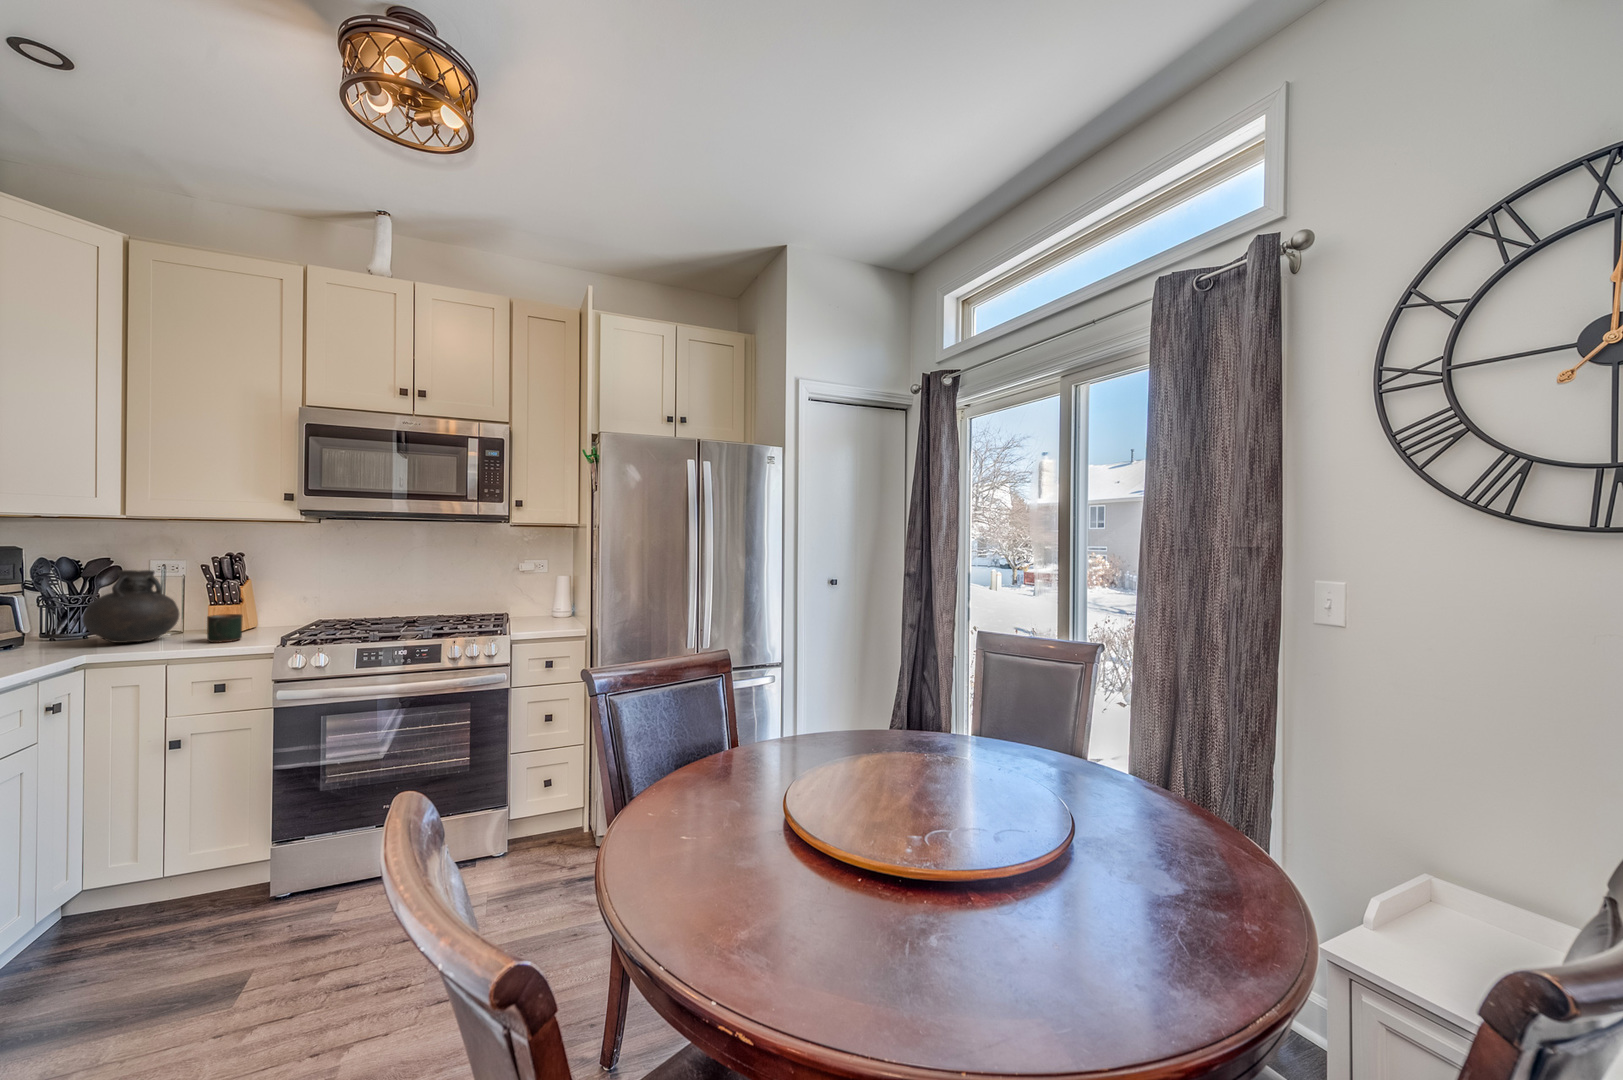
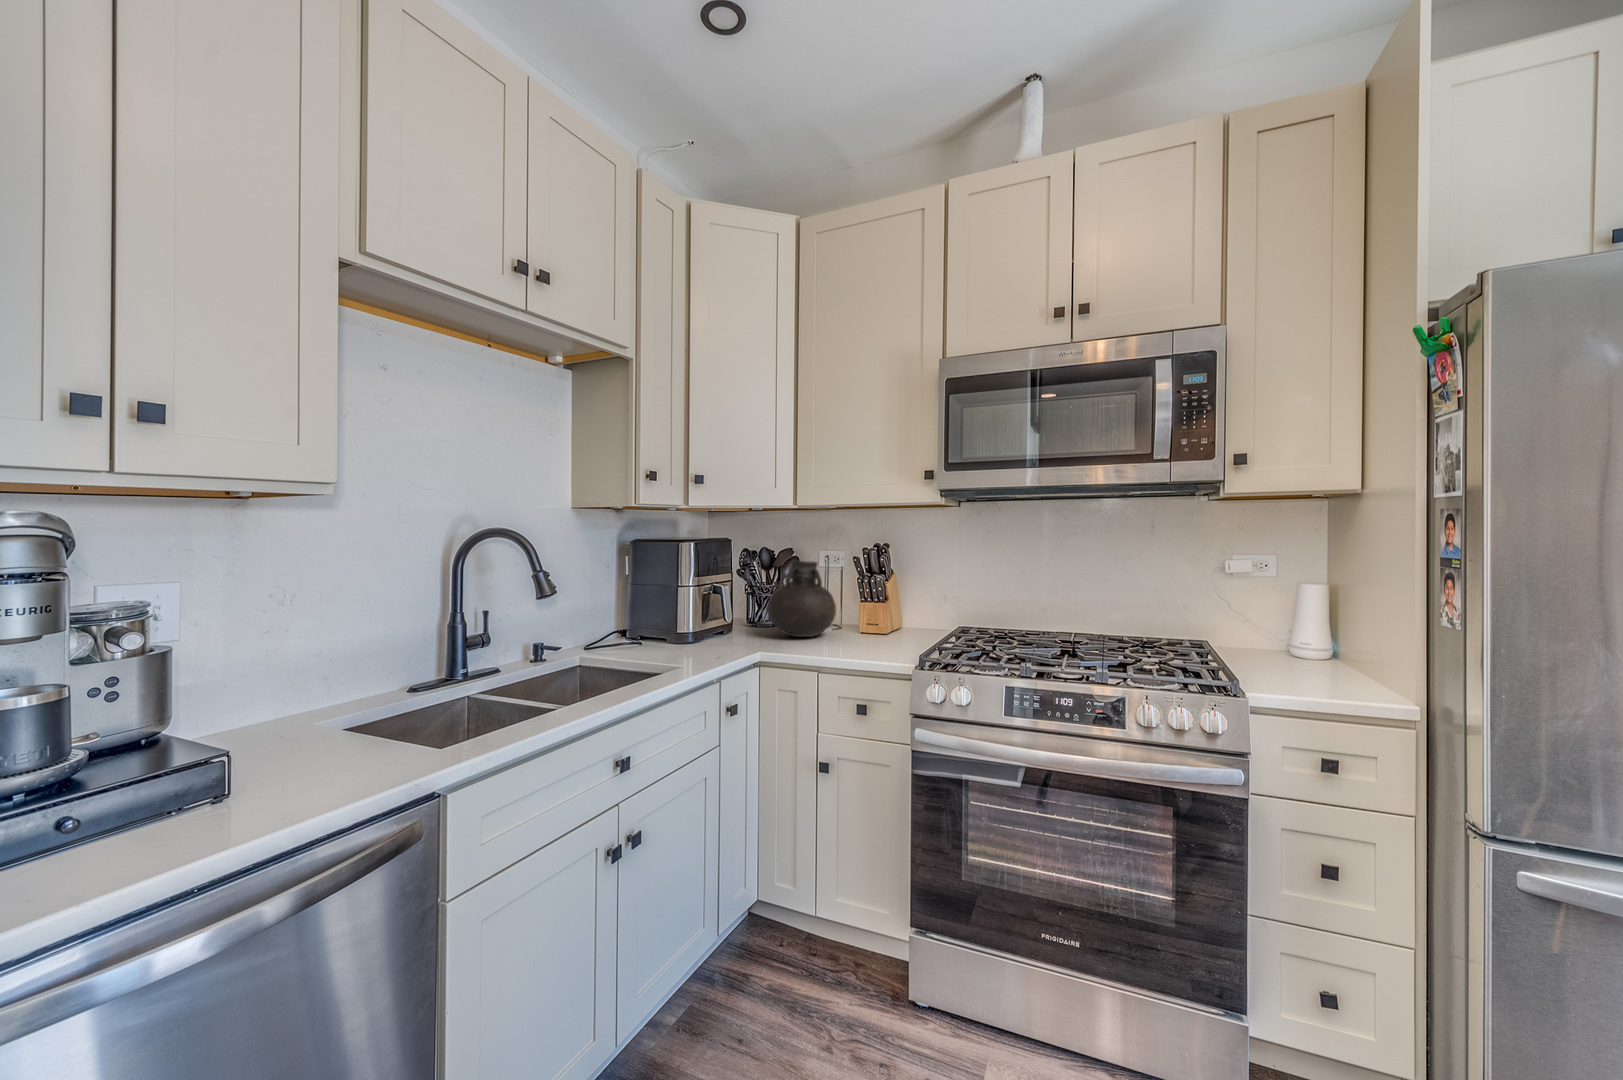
mug: present [207,614,243,642] -> none [855,615,886,649]

